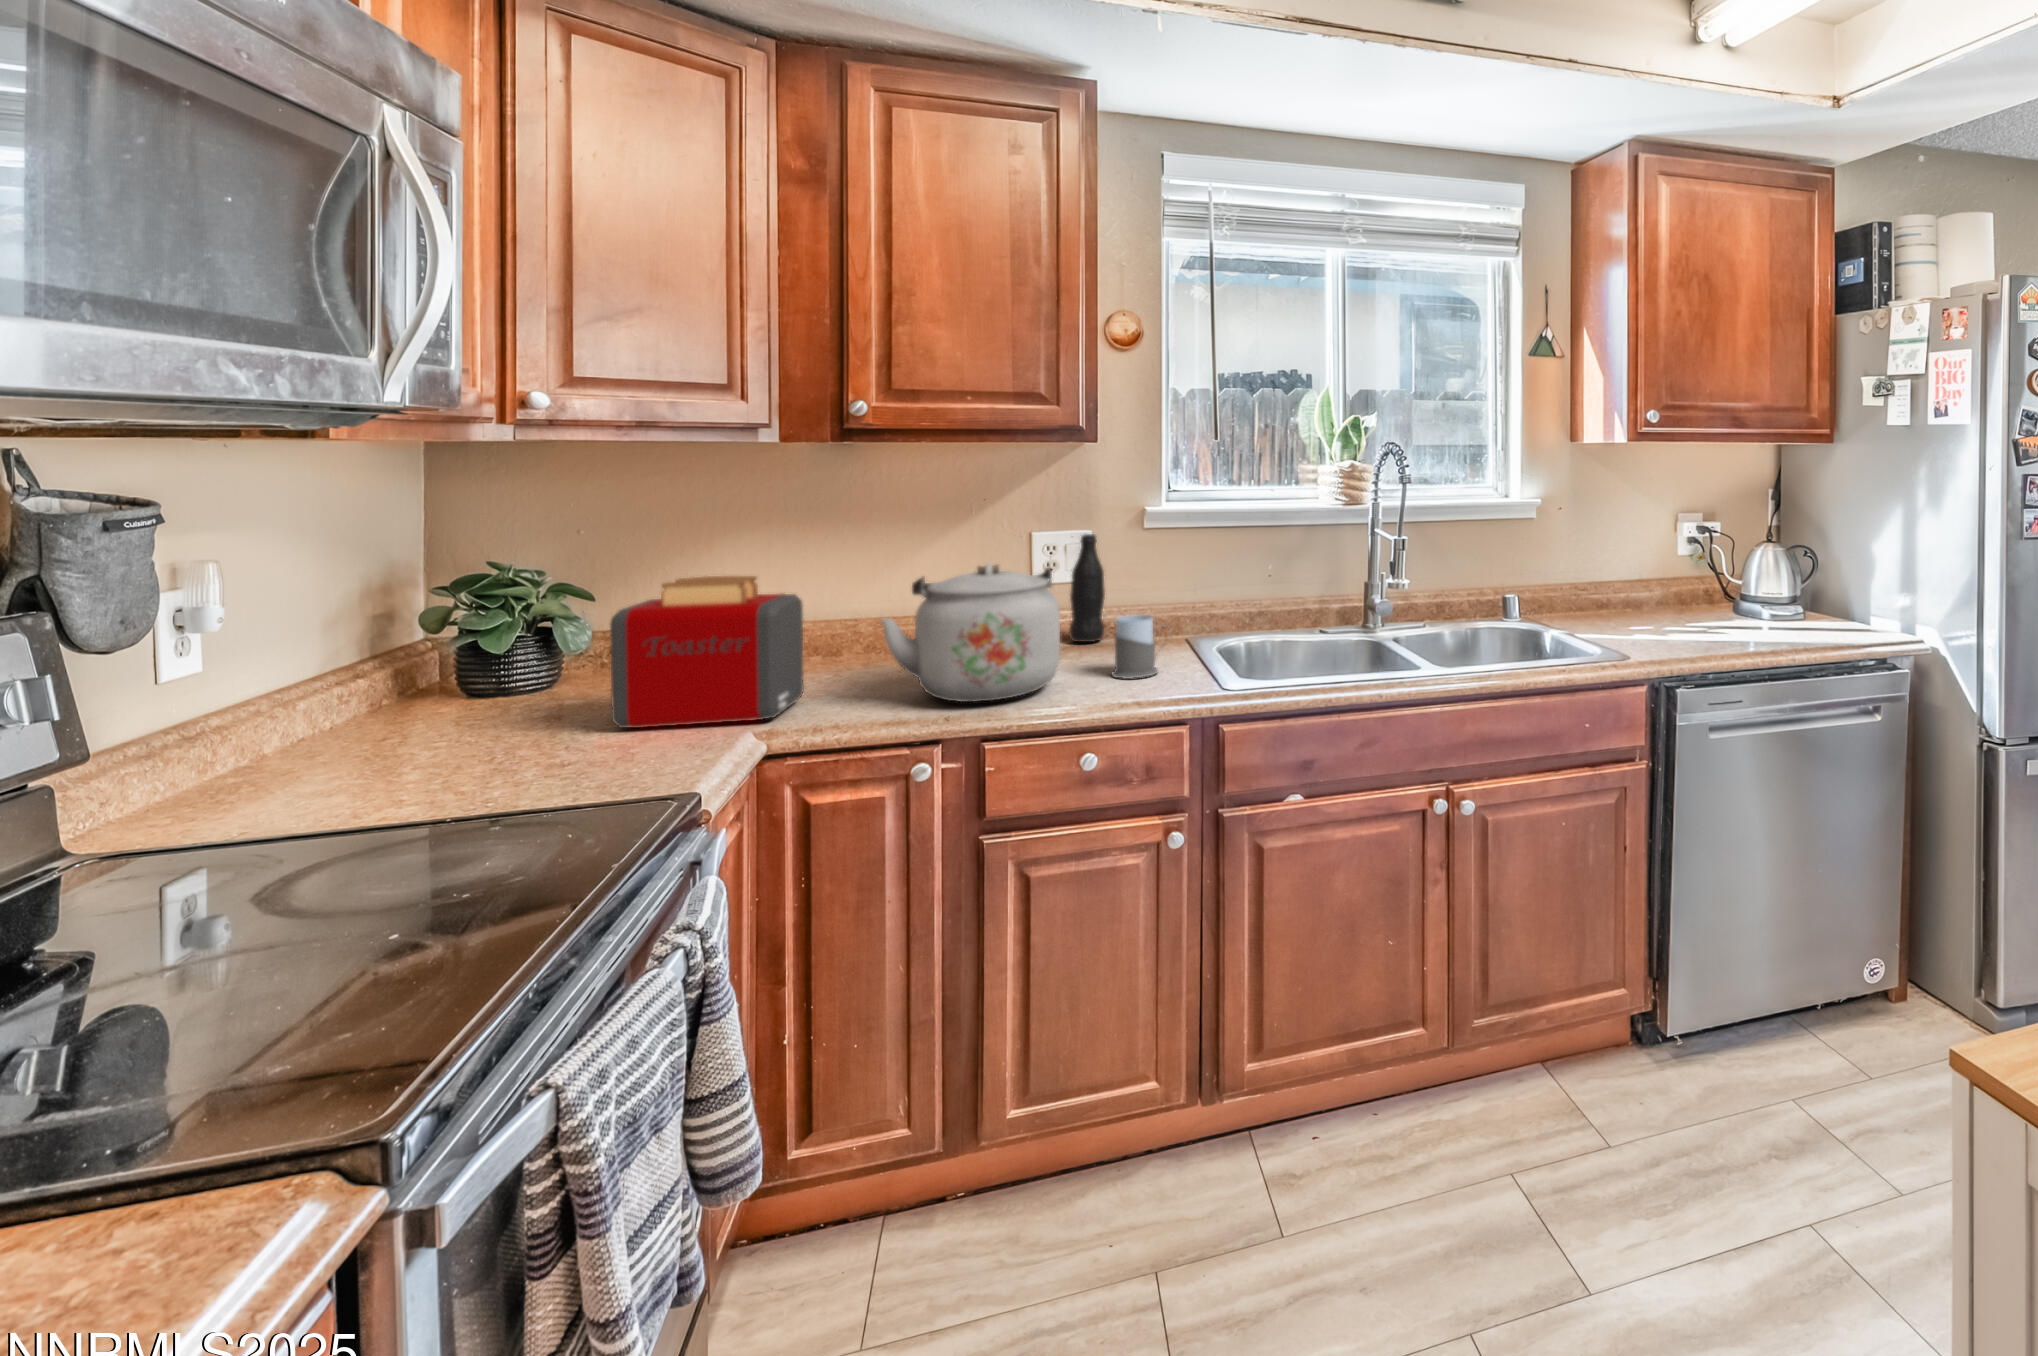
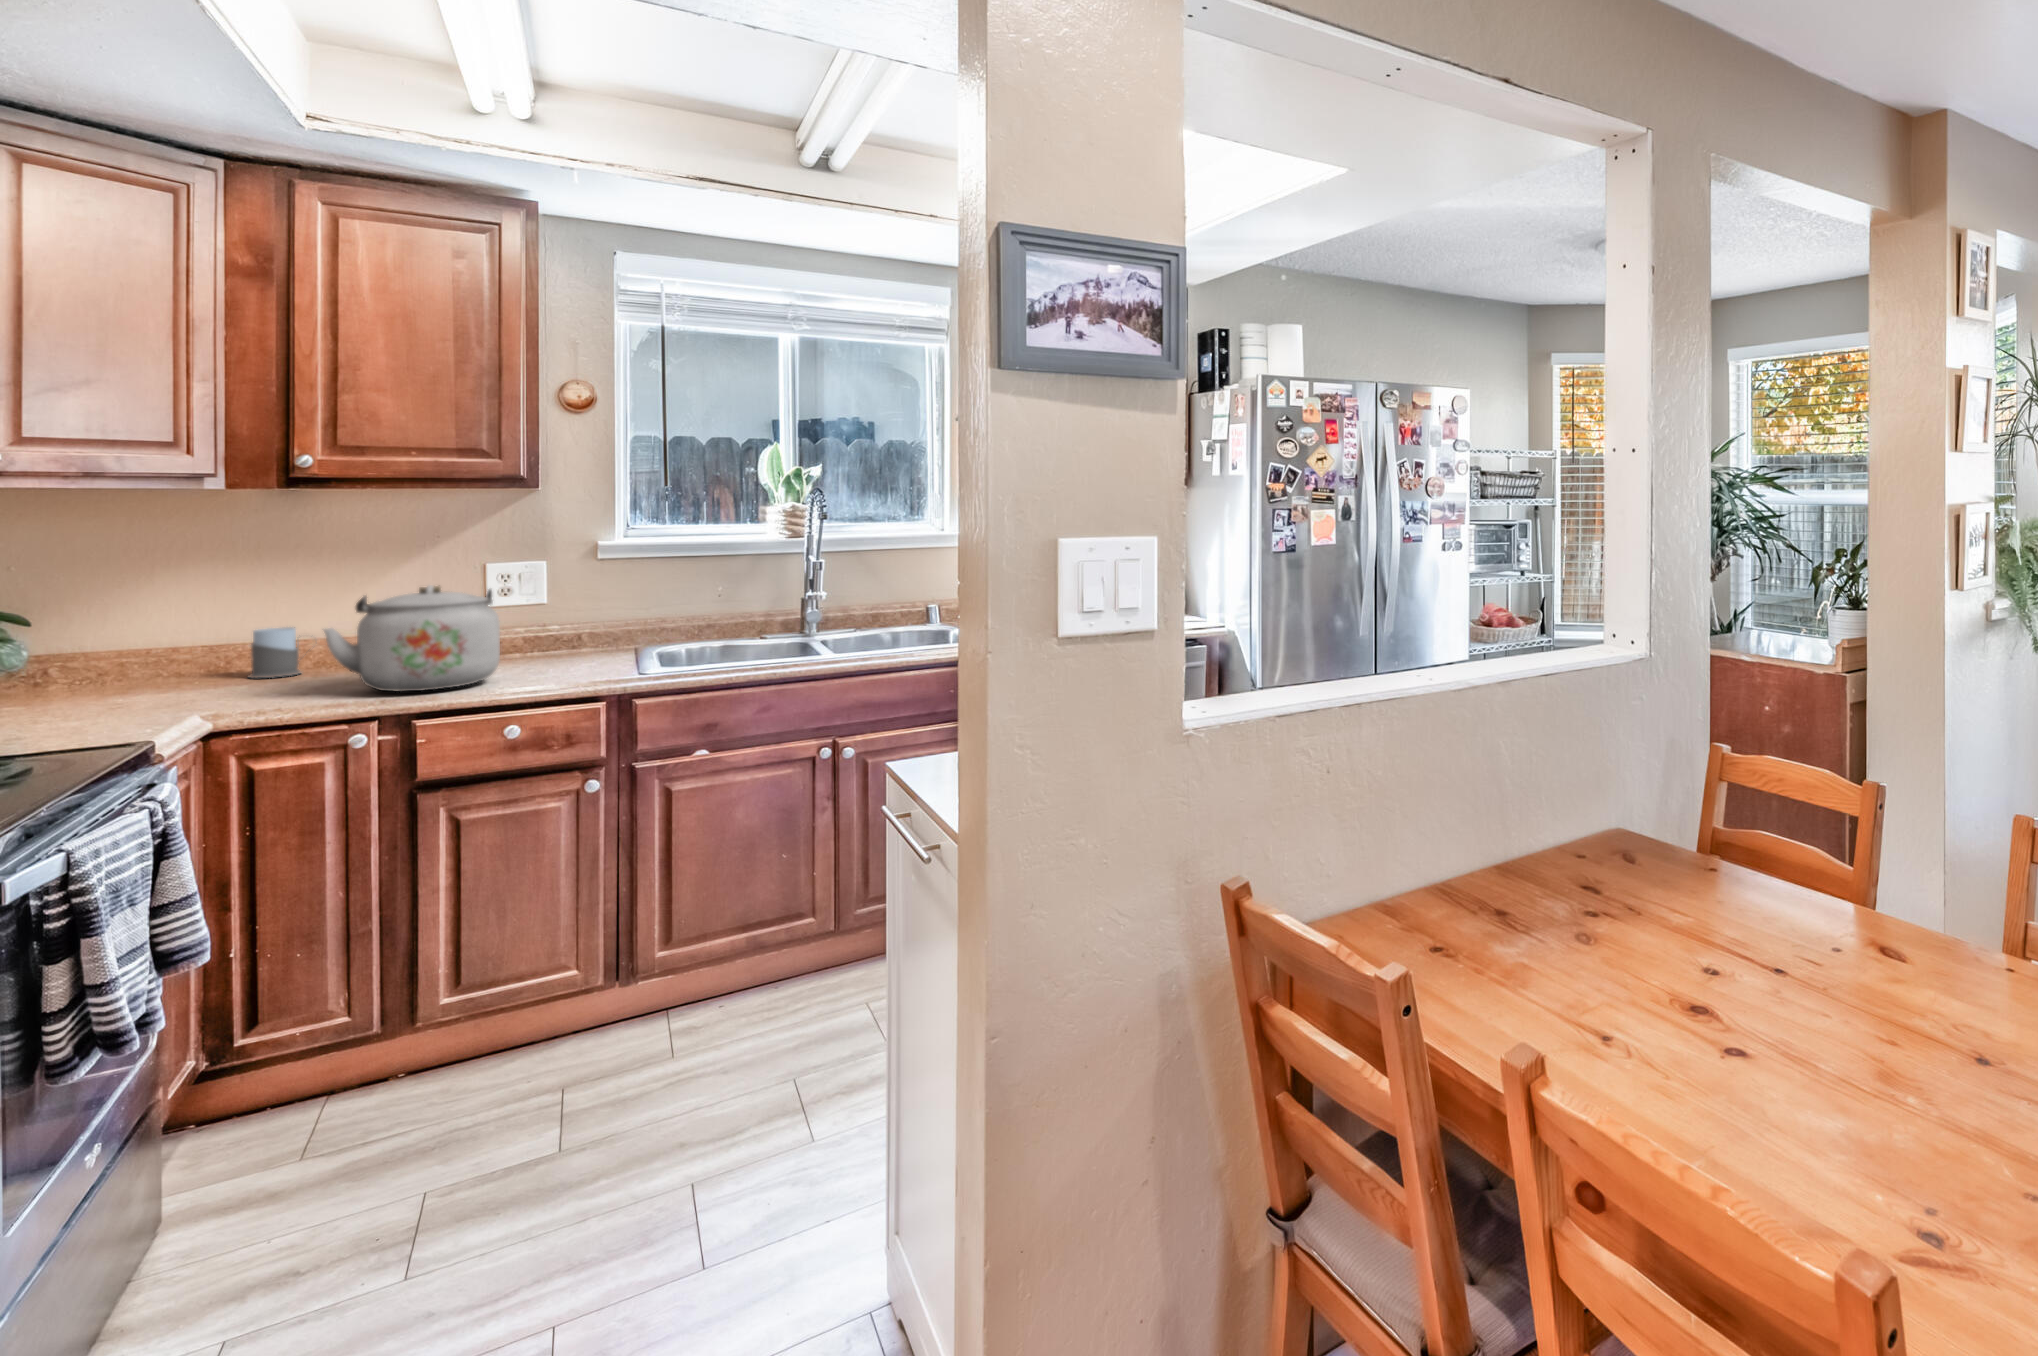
bottle: present [1069,534,1105,642] -> none [522,568,558,656]
toaster: present [610,576,804,728] -> none [50,596,245,717]
mug: present [1112,615,1158,679] -> present [249,627,301,678]

